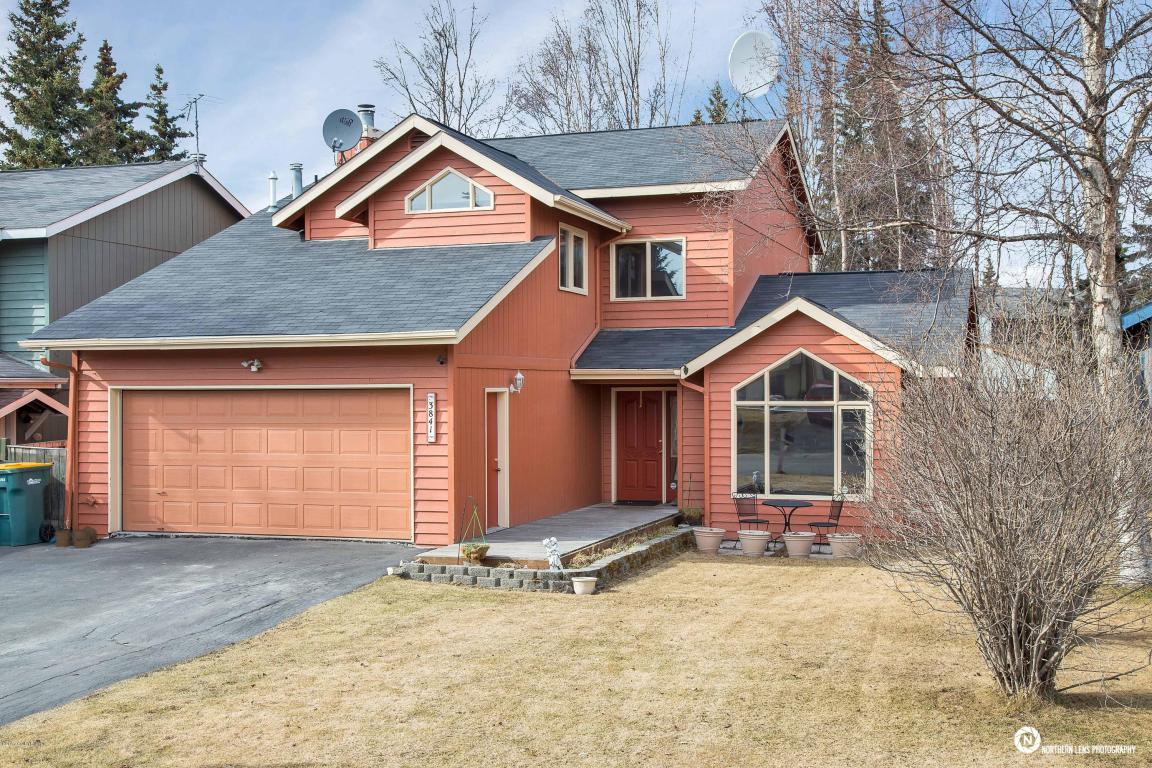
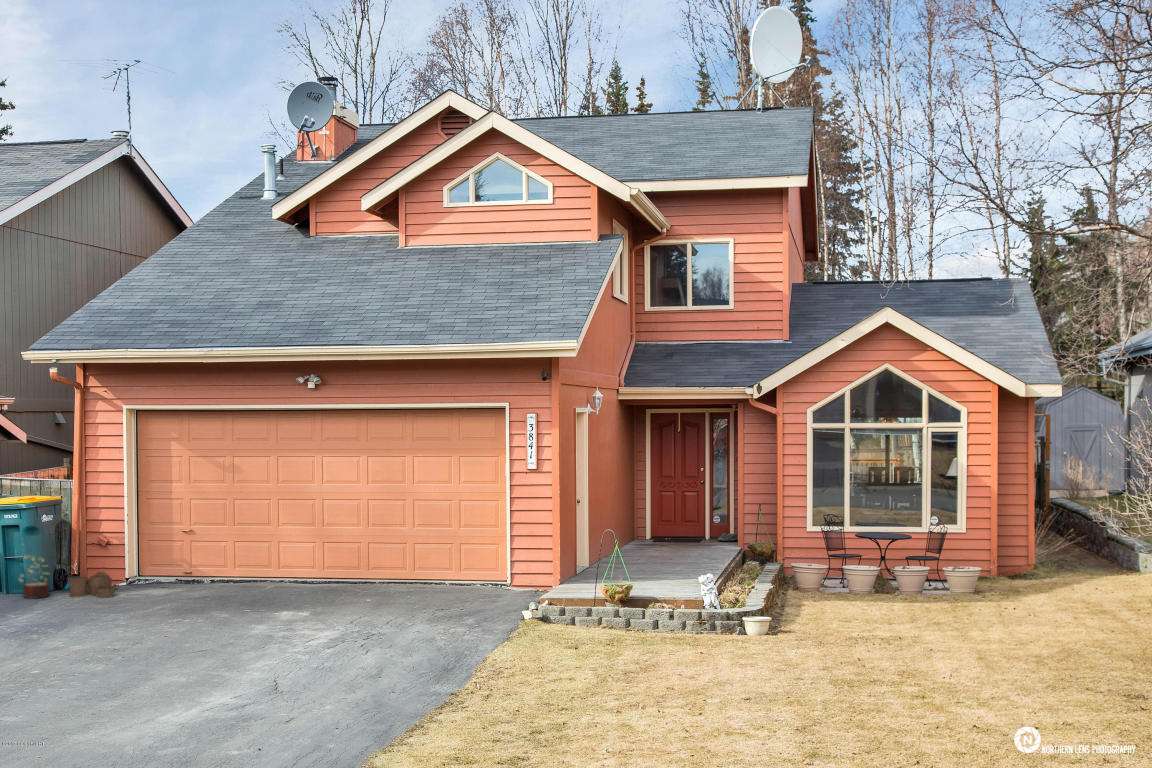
decorative plant: none [12,510,41,548] -> present [18,557,50,599]

